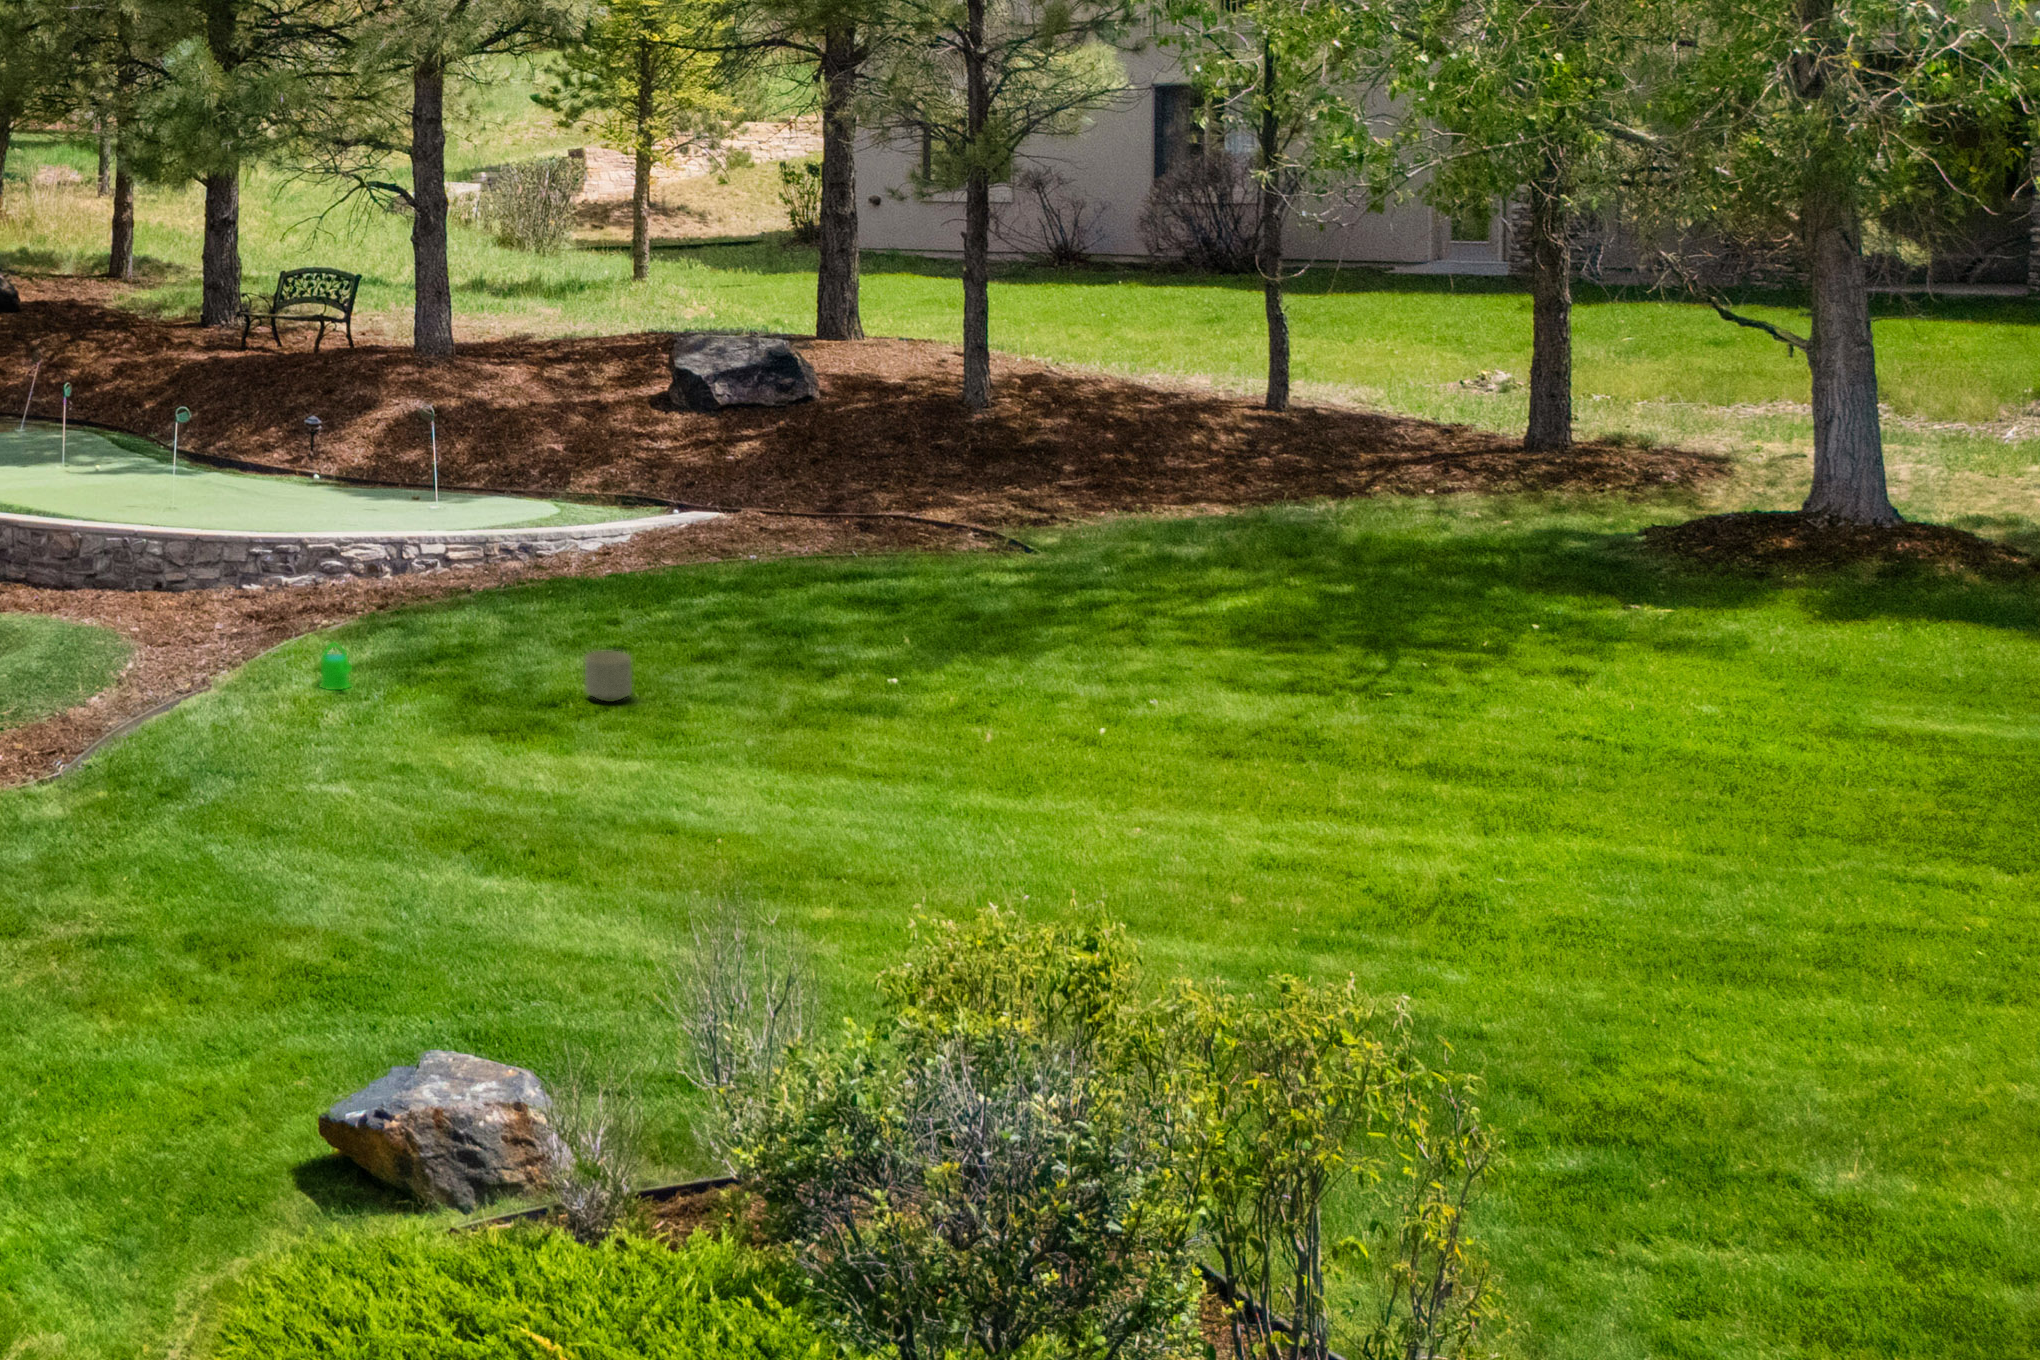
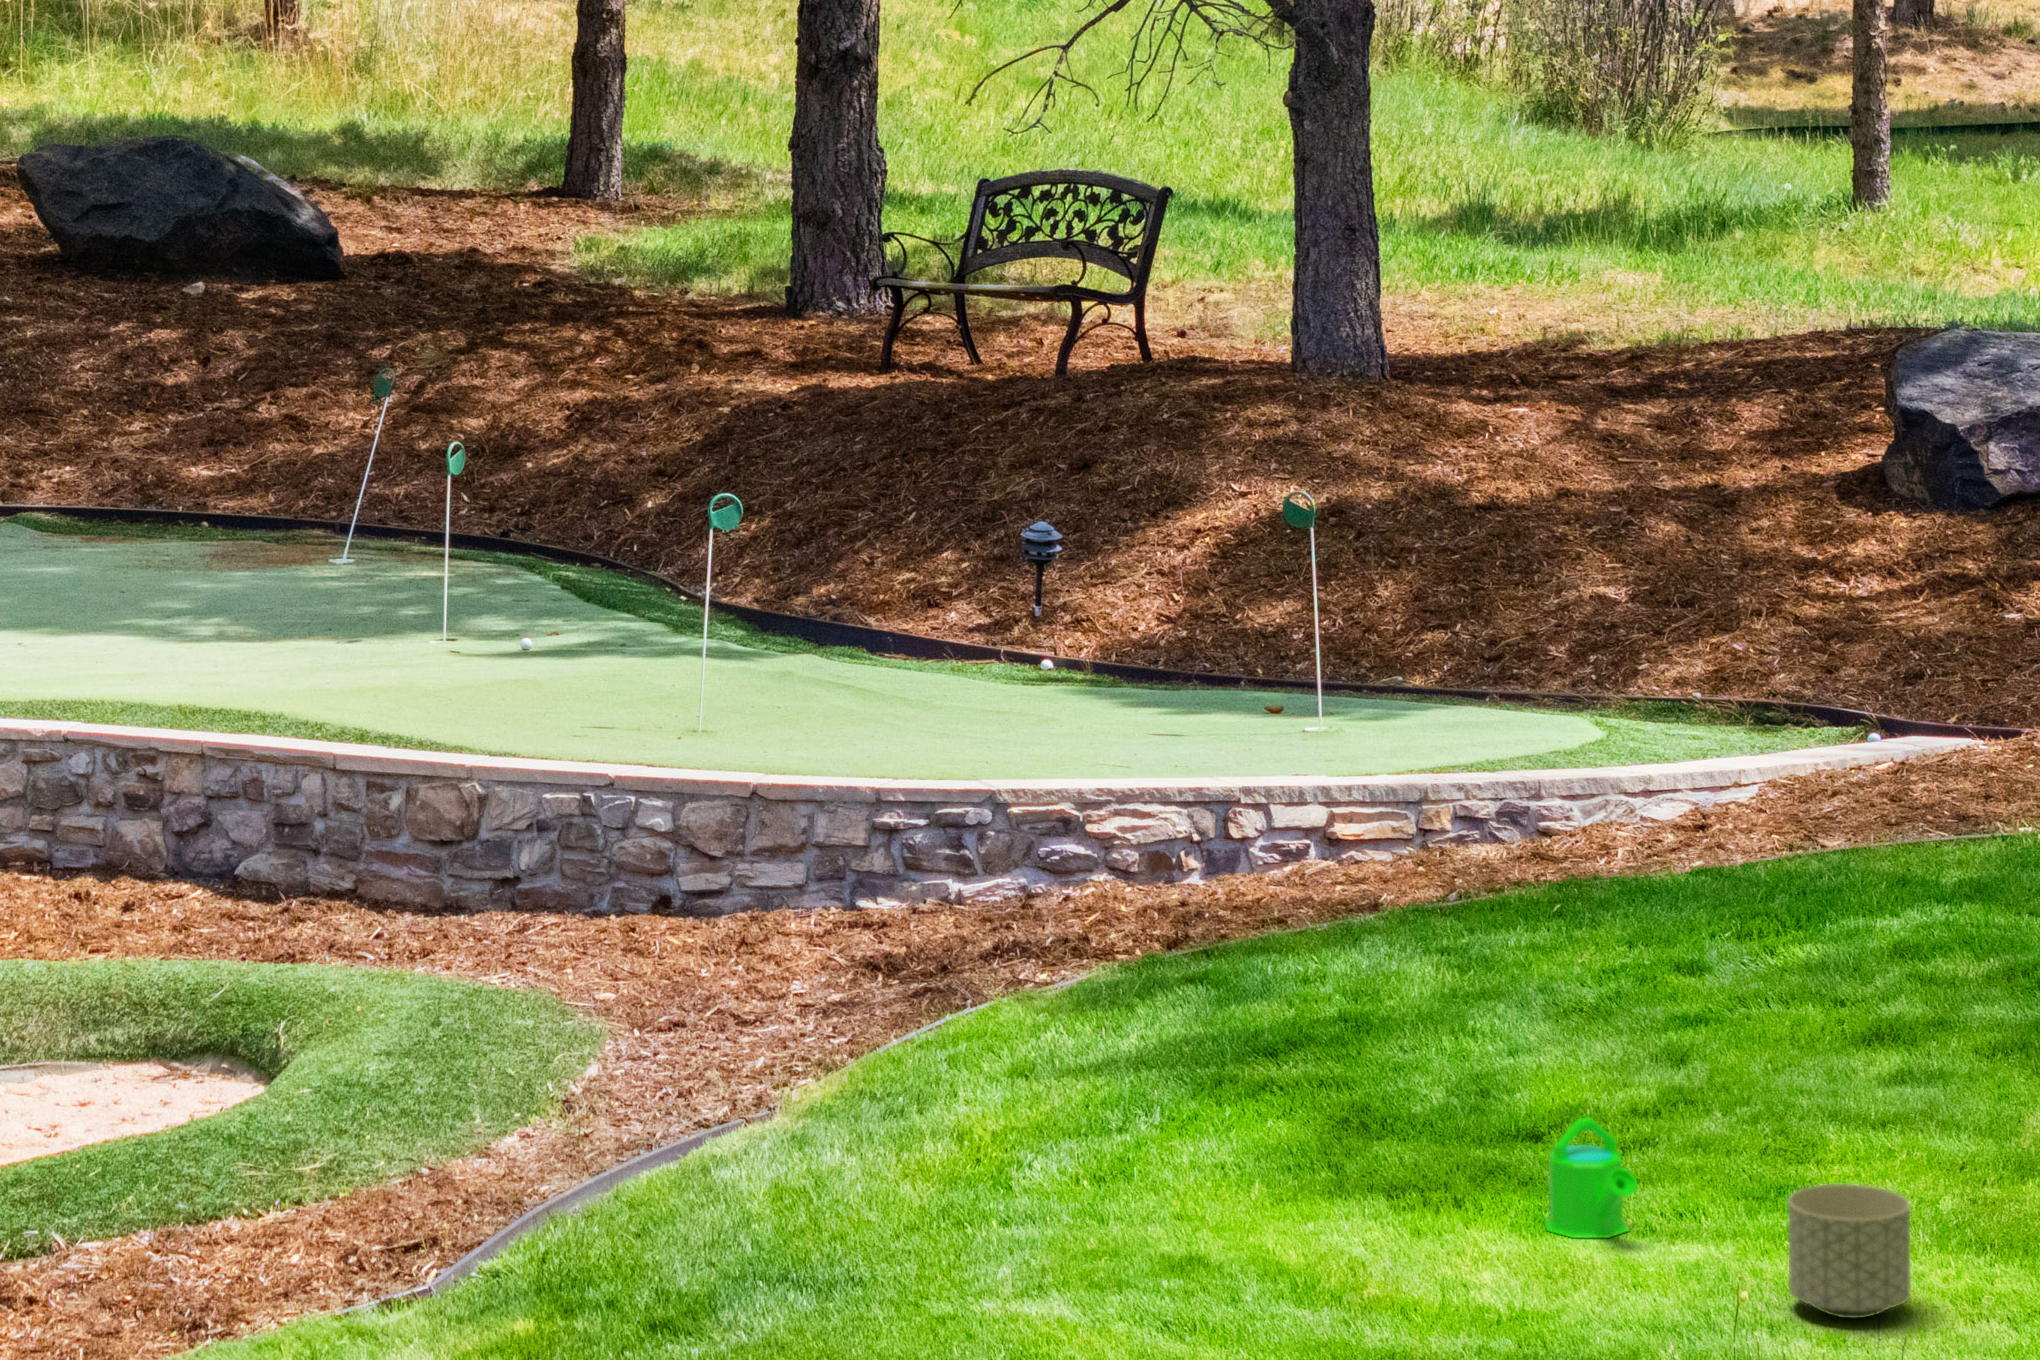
watering can: present [320,643,352,690] -> present [1544,1118,1637,1238]

